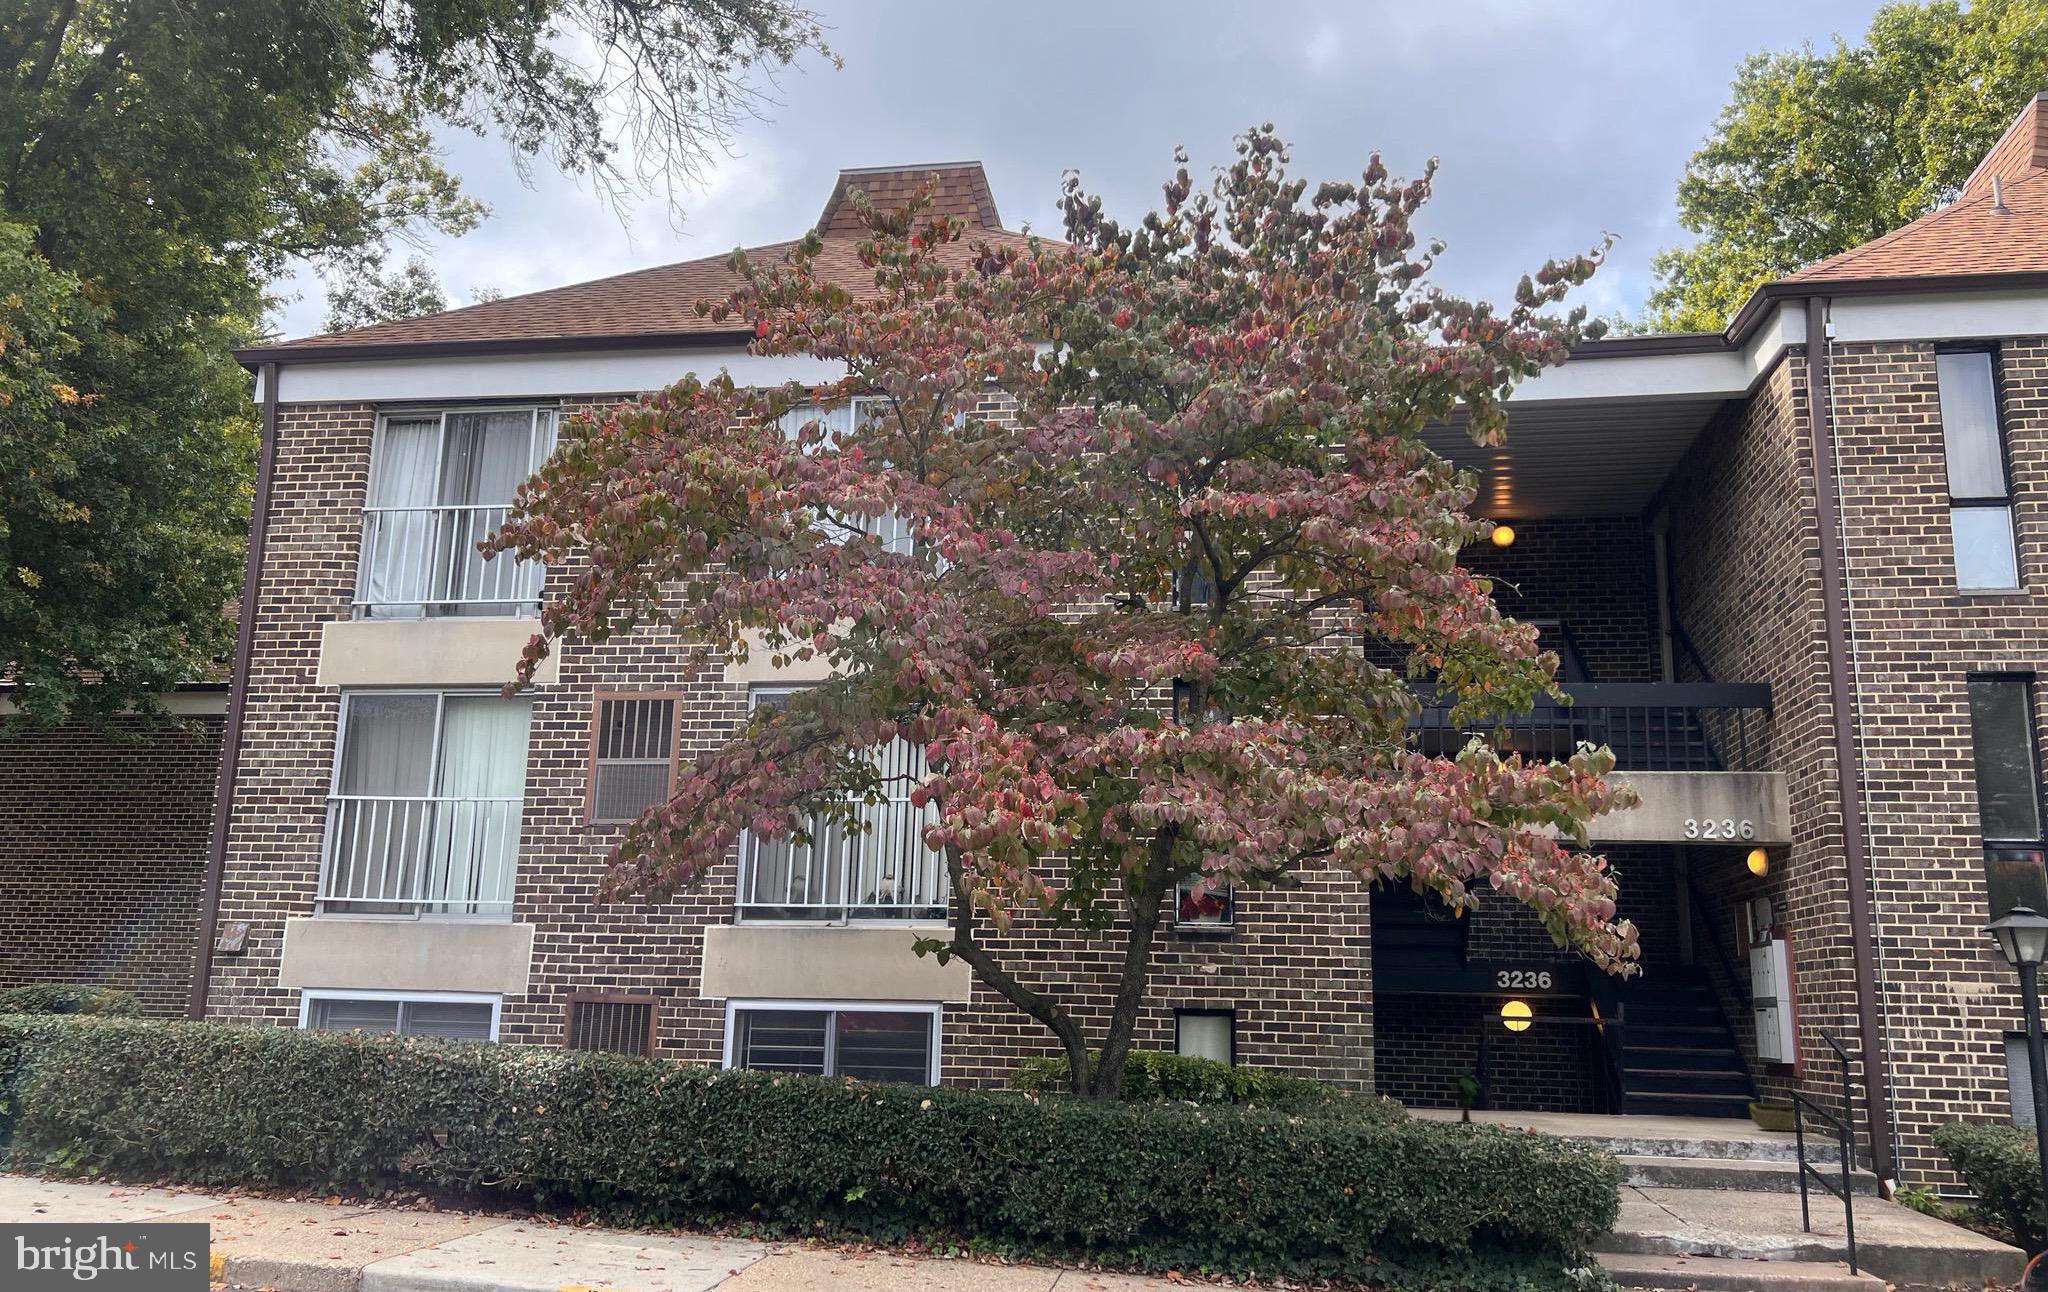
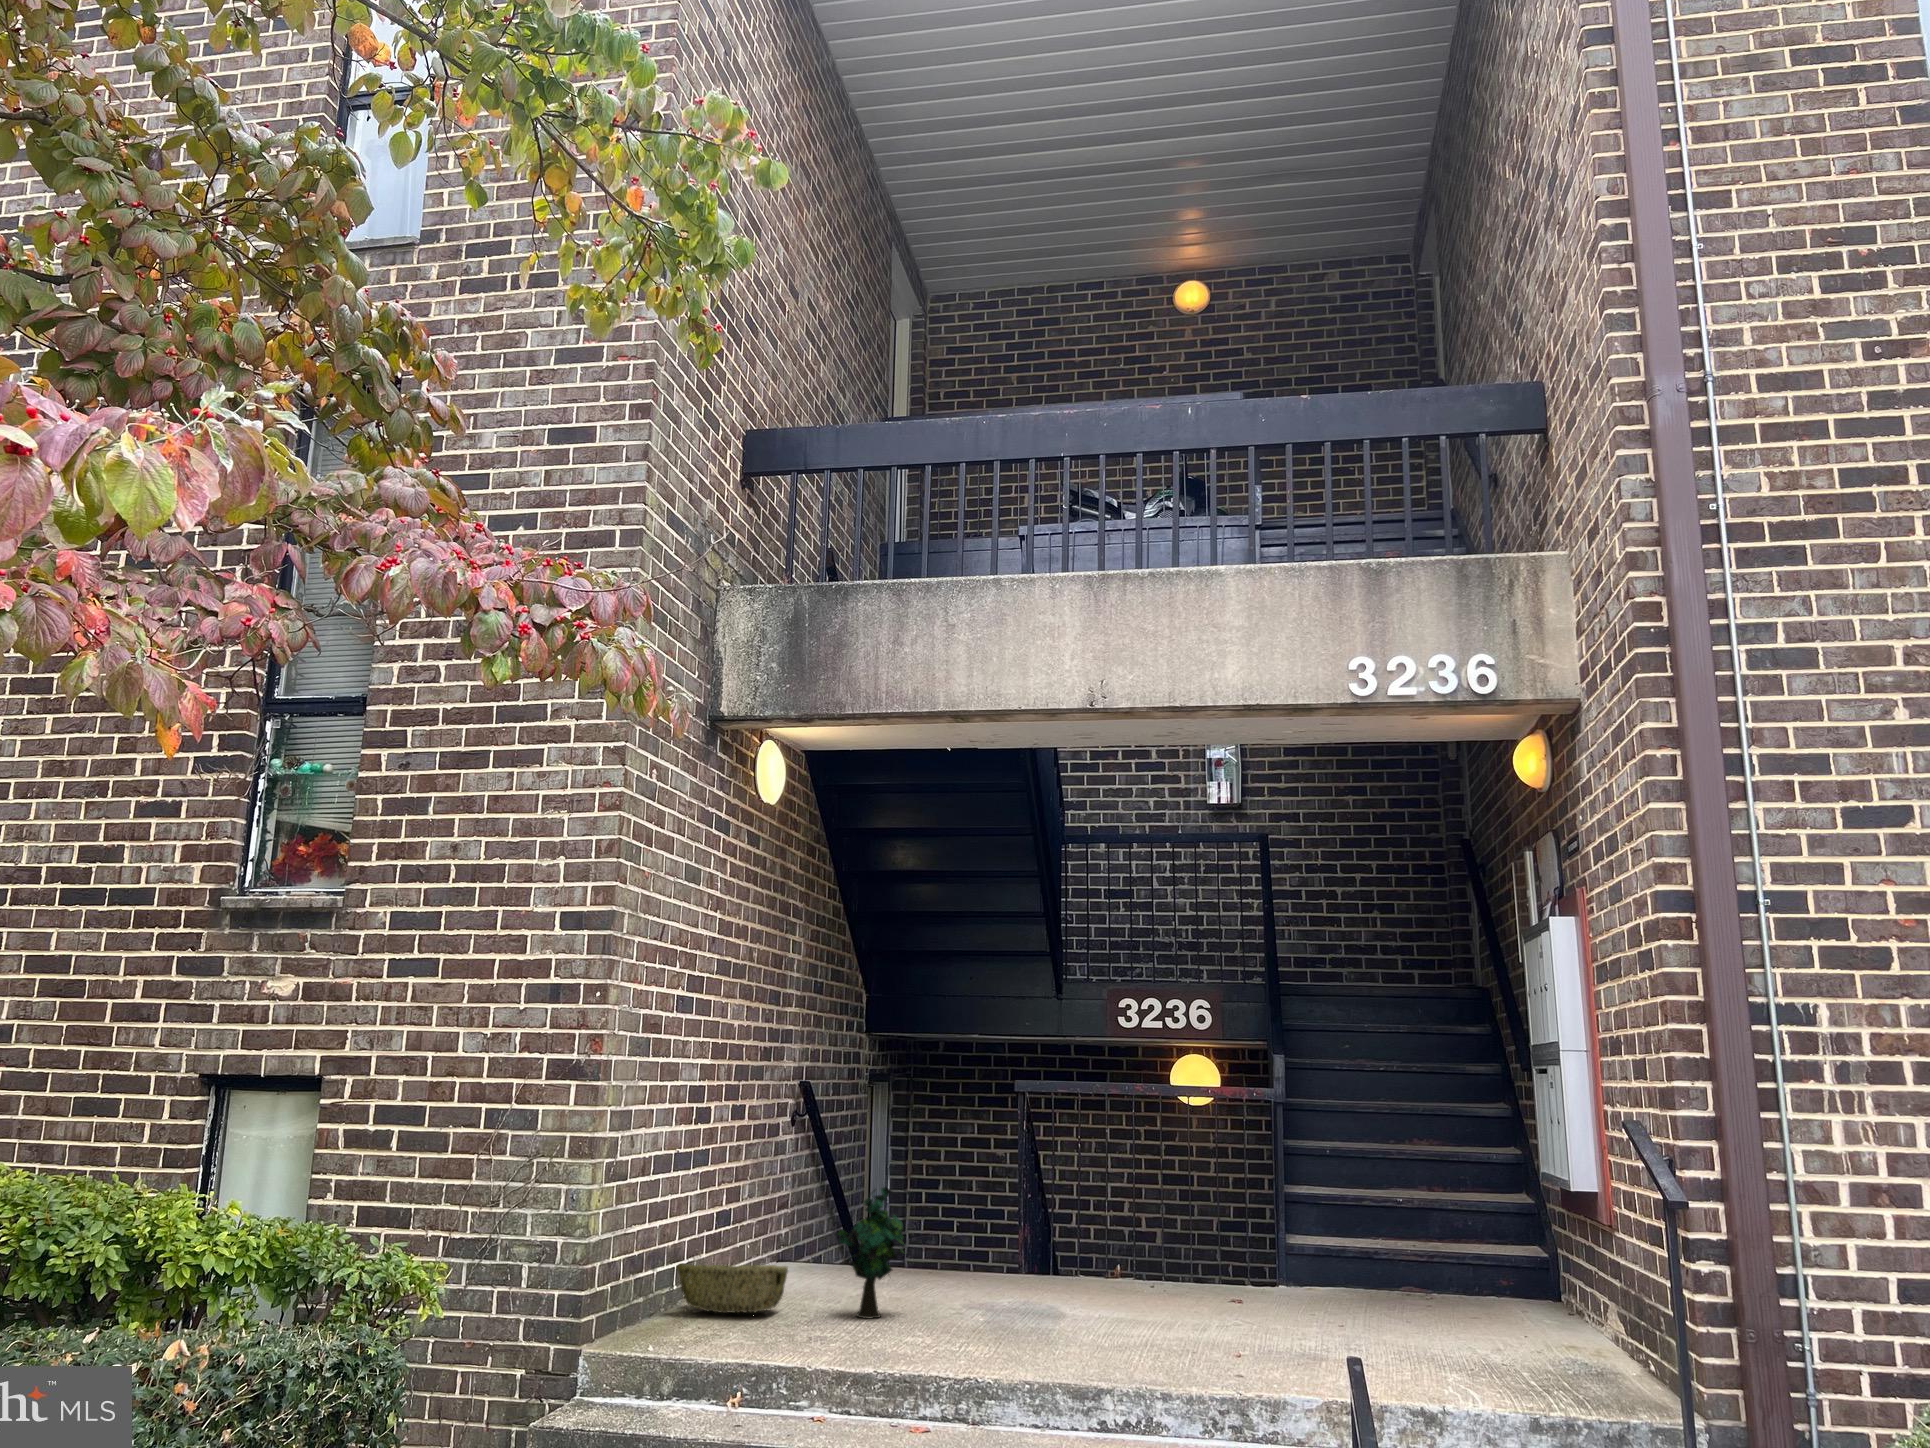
woven basket: present [1749,1103,1808,1131] -> present [677,1264,788,1313]

